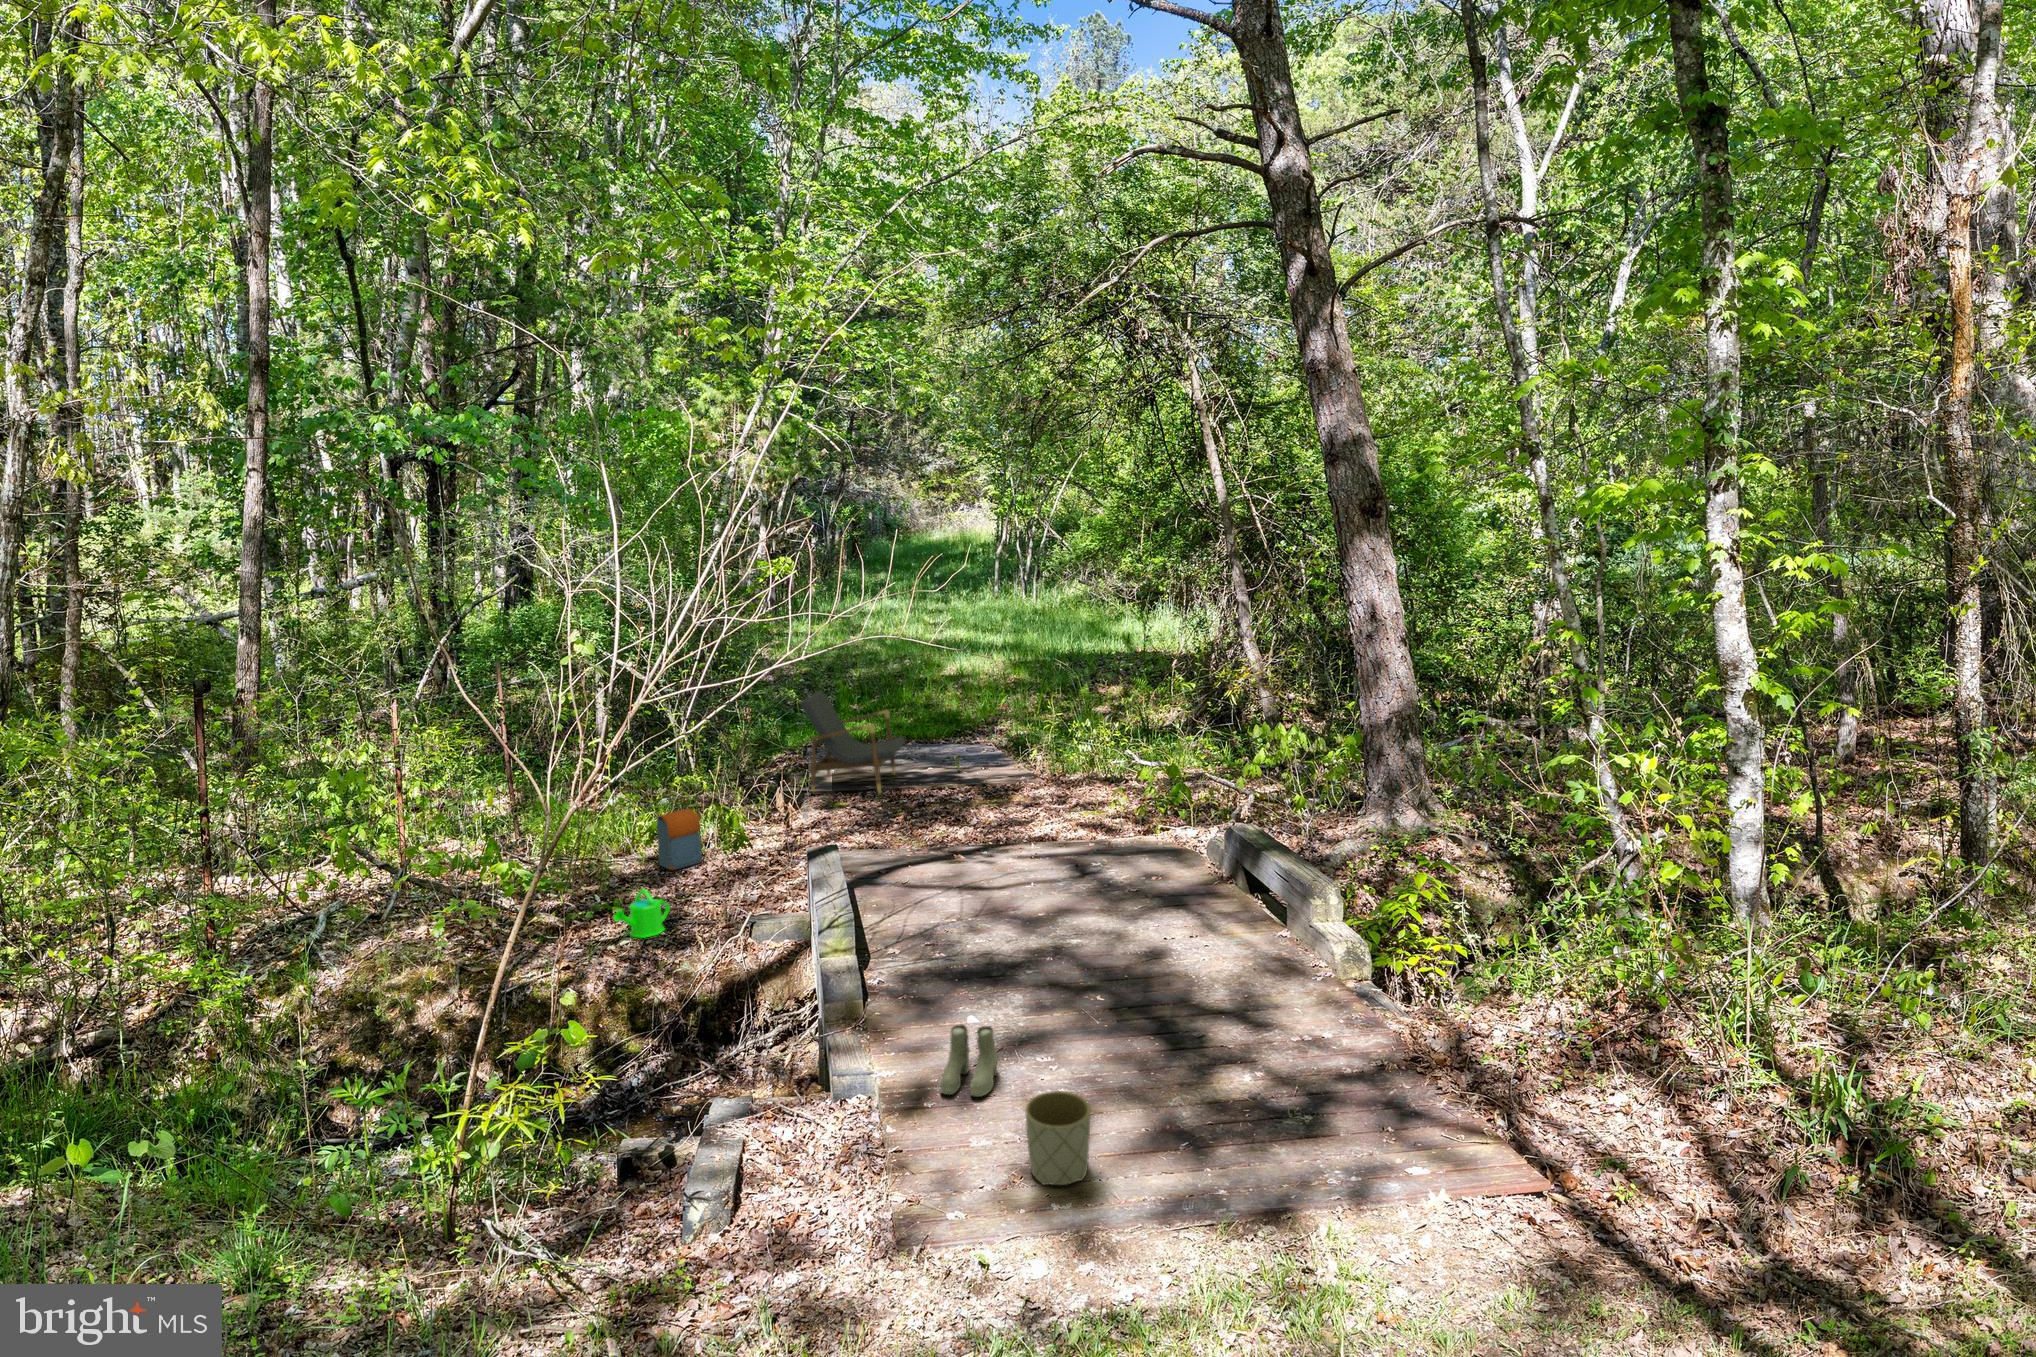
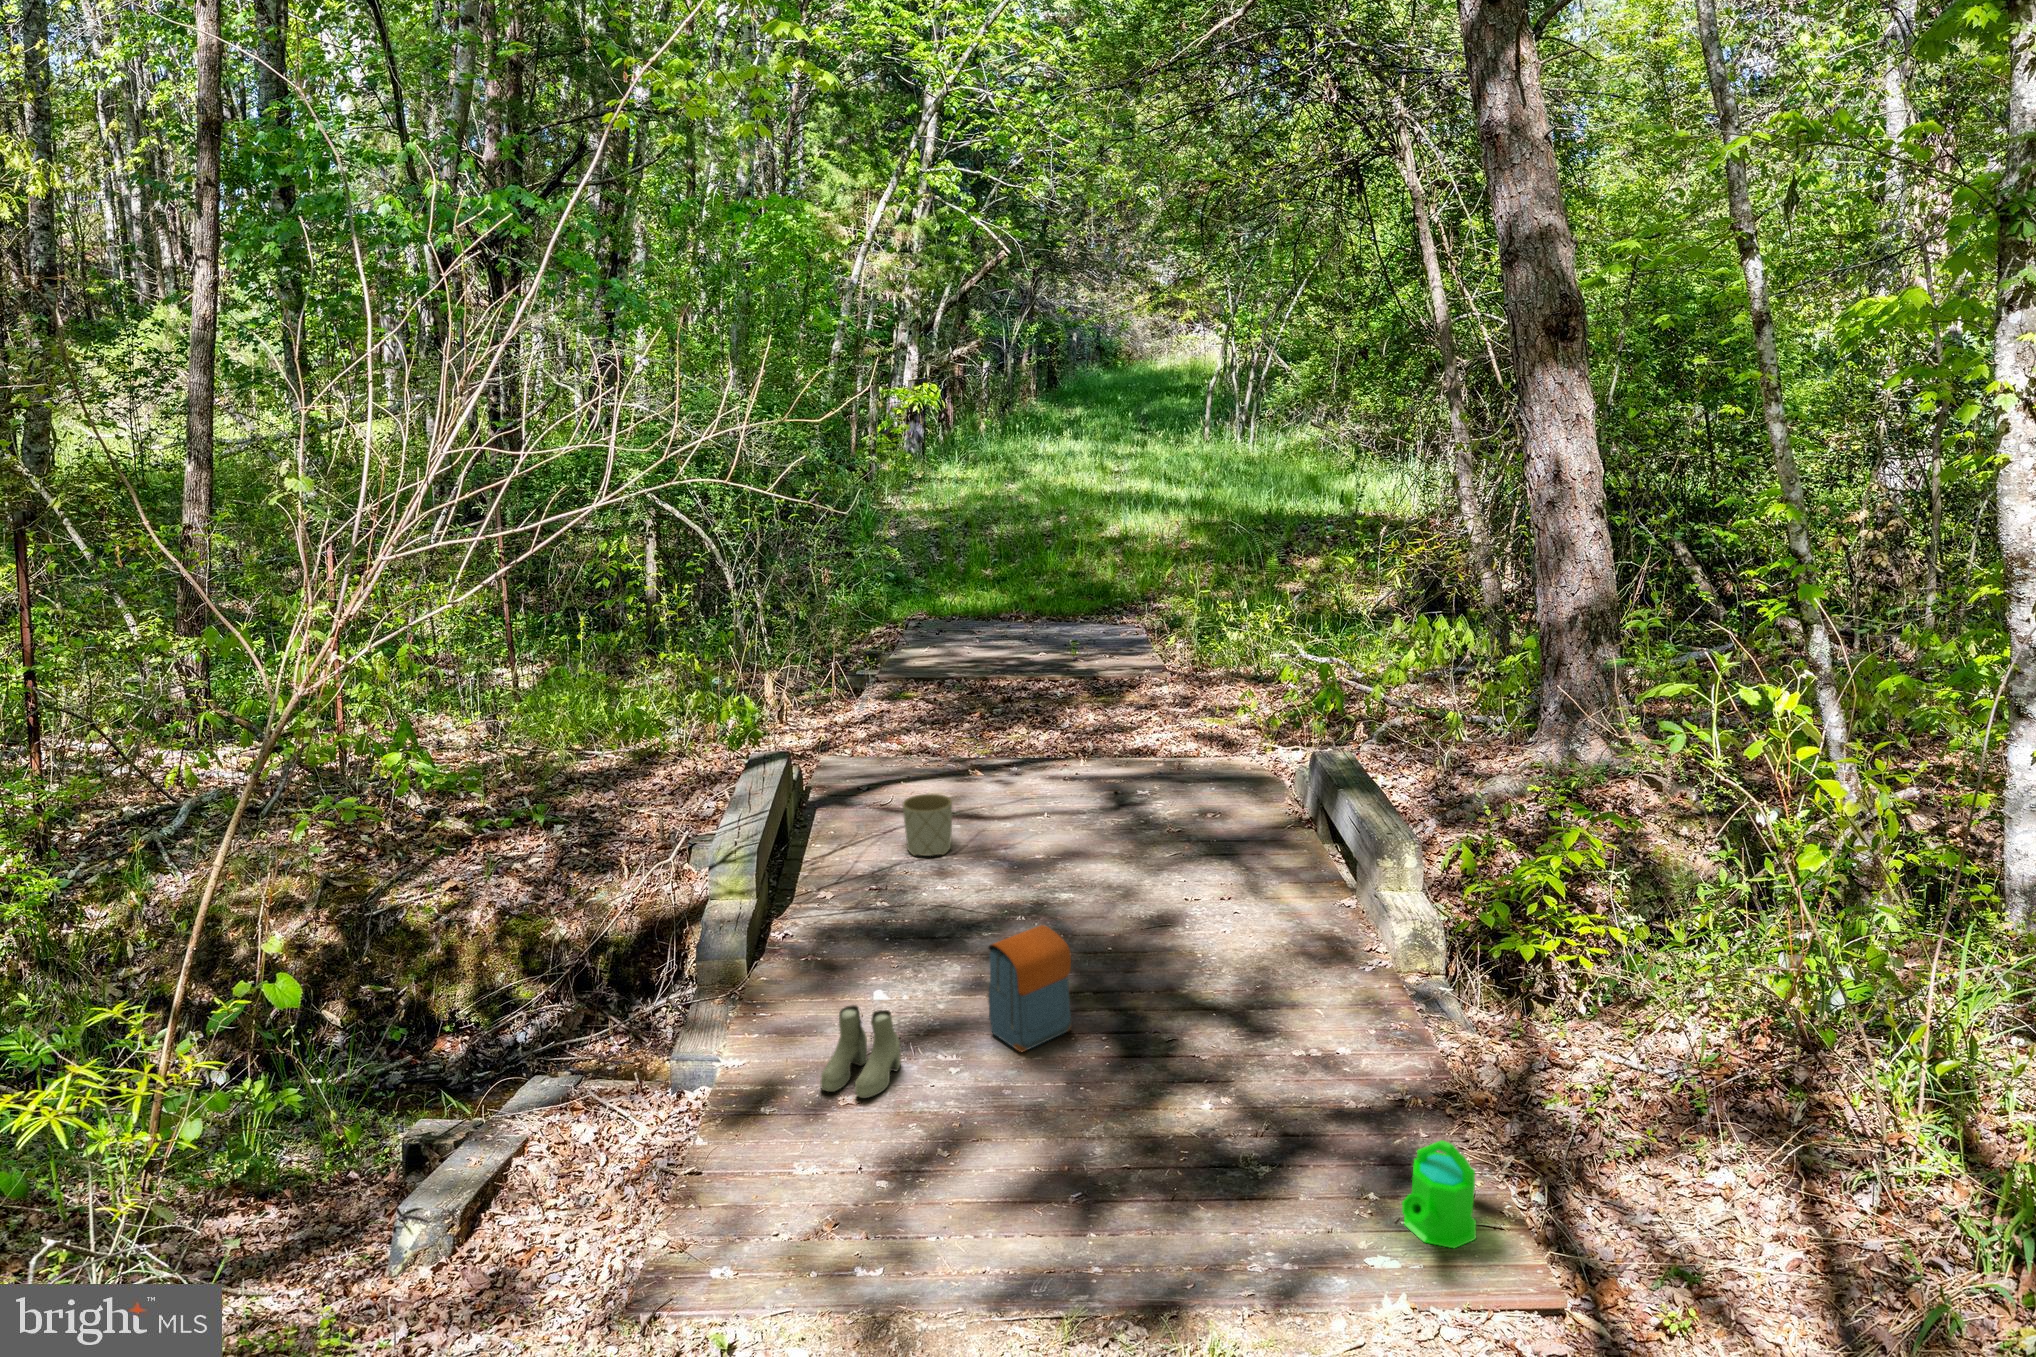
lounge chair: present [801,691,905,794] -> none [804,553,939,685]
backpack: present [656,808,703,870] -> present [988,925,1071,1052]
watering can: present [614,889,670,938] -> present [1402,1140,1476,1248]
planter: present [1026,1091,1091,1185] -> present [903,794,952,856]

